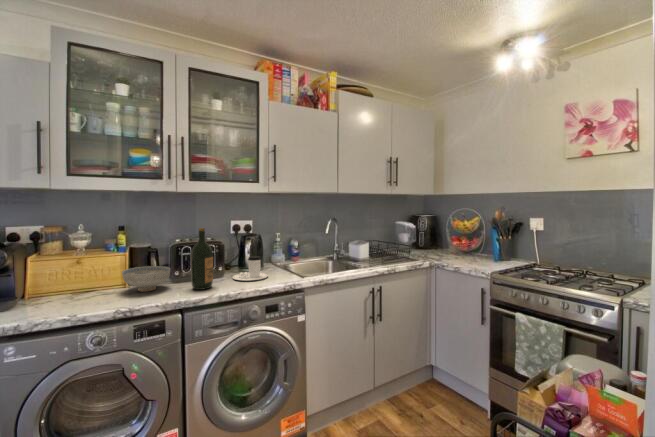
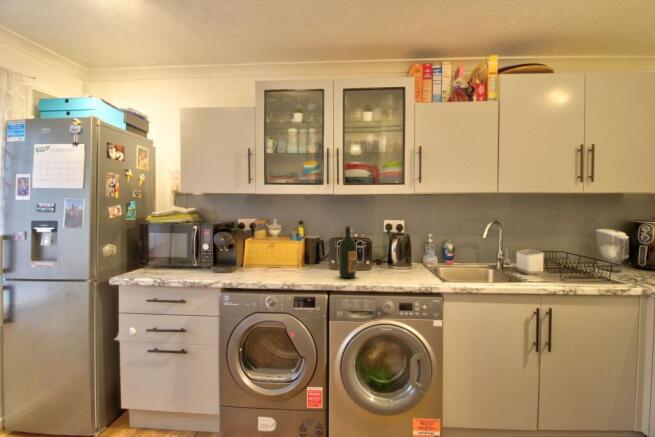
coffee cup: present [232,256,268,281] -> none [376,254,409,277]
ceramic bowl: present [122,266,170,292] -> none [293,254,326,273]

